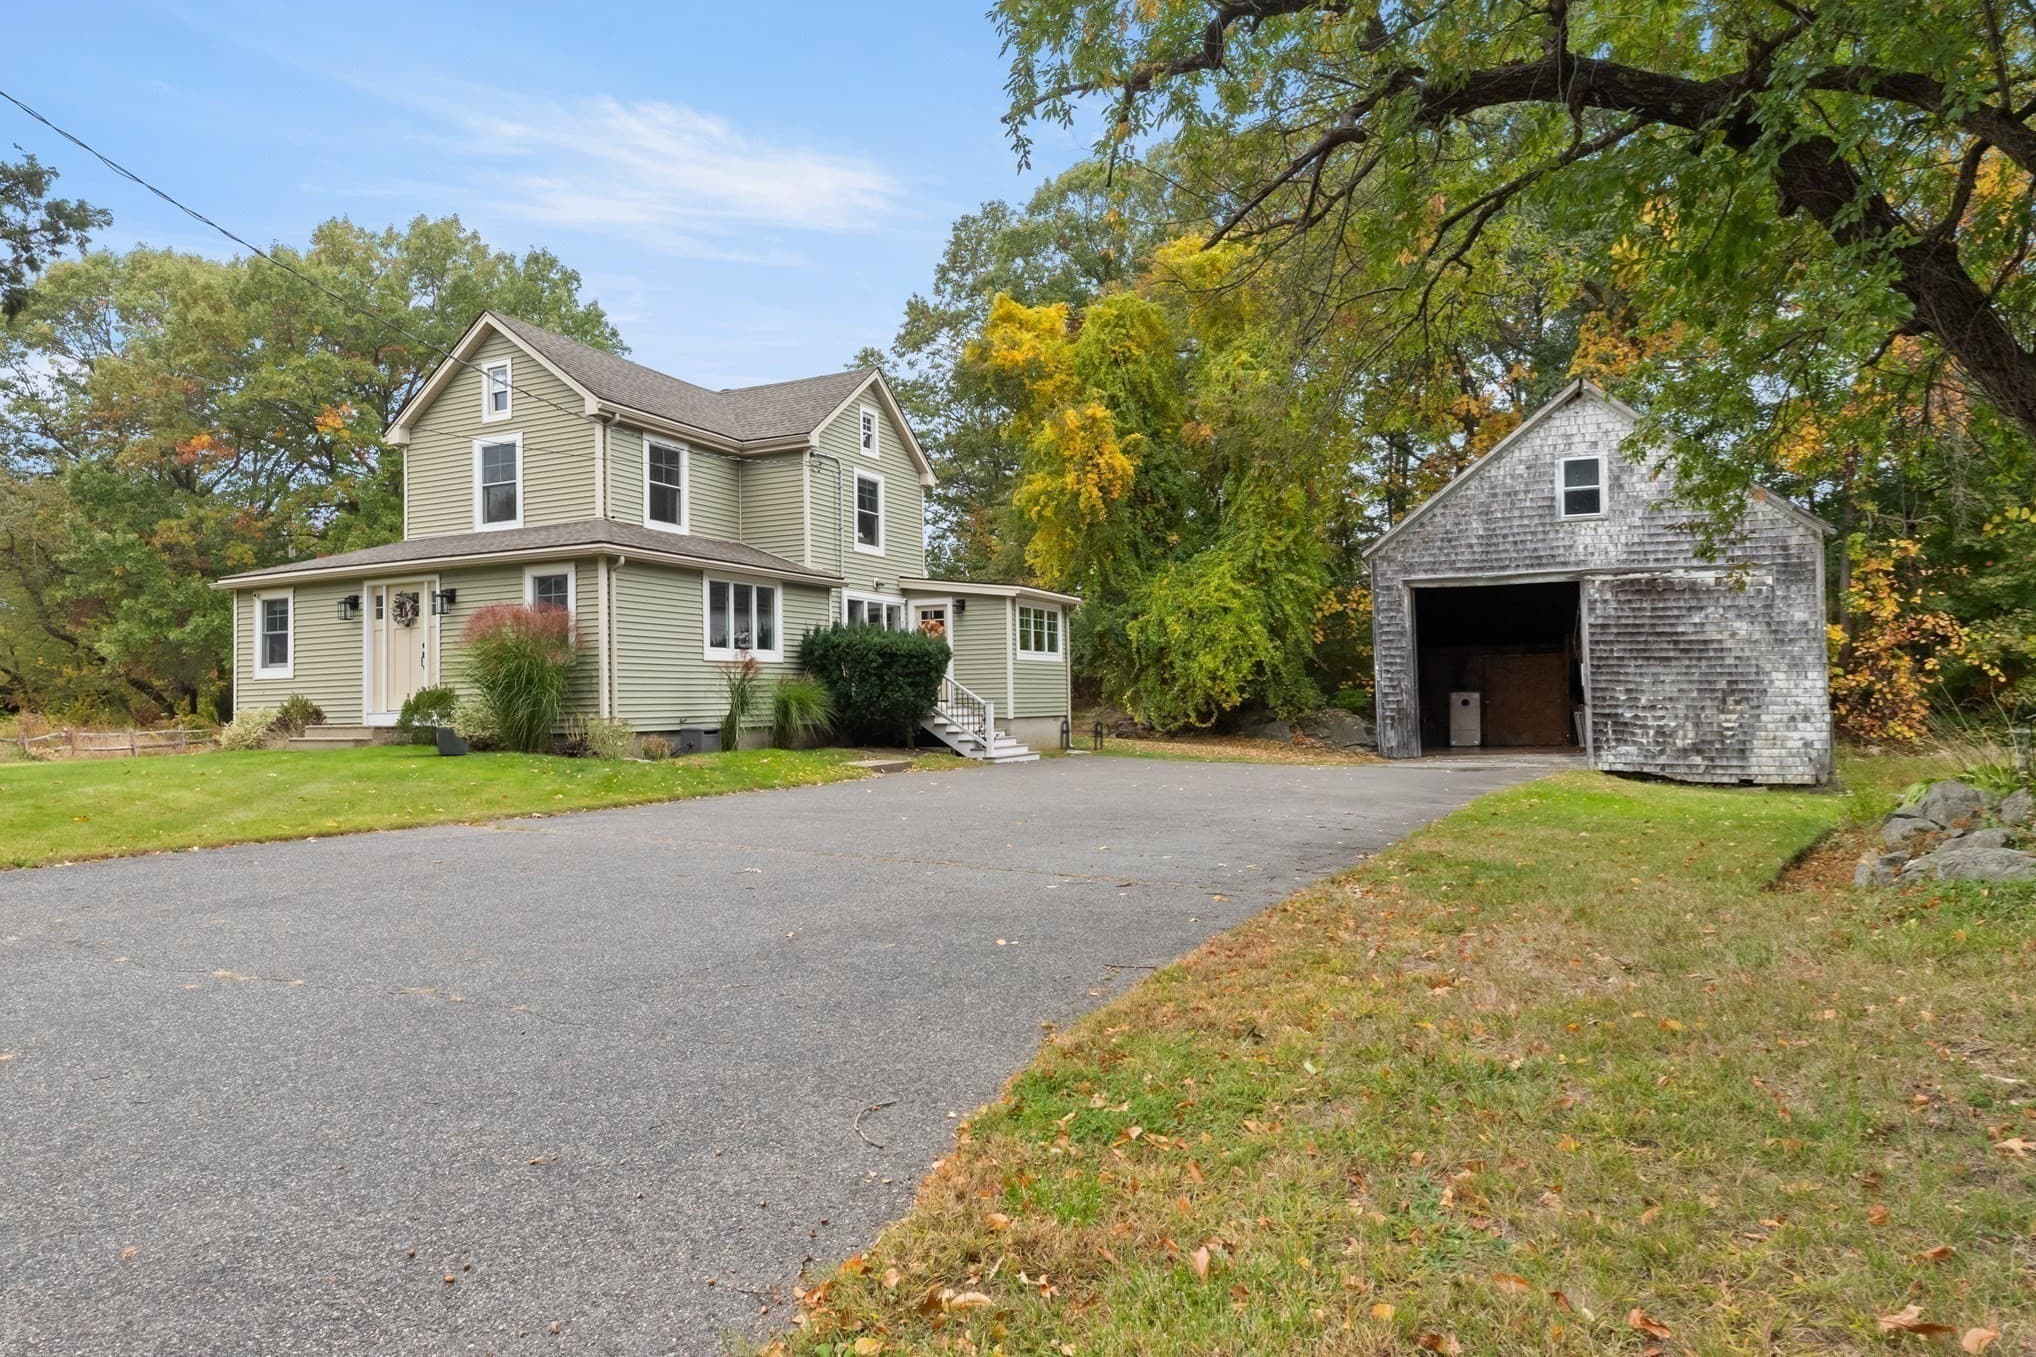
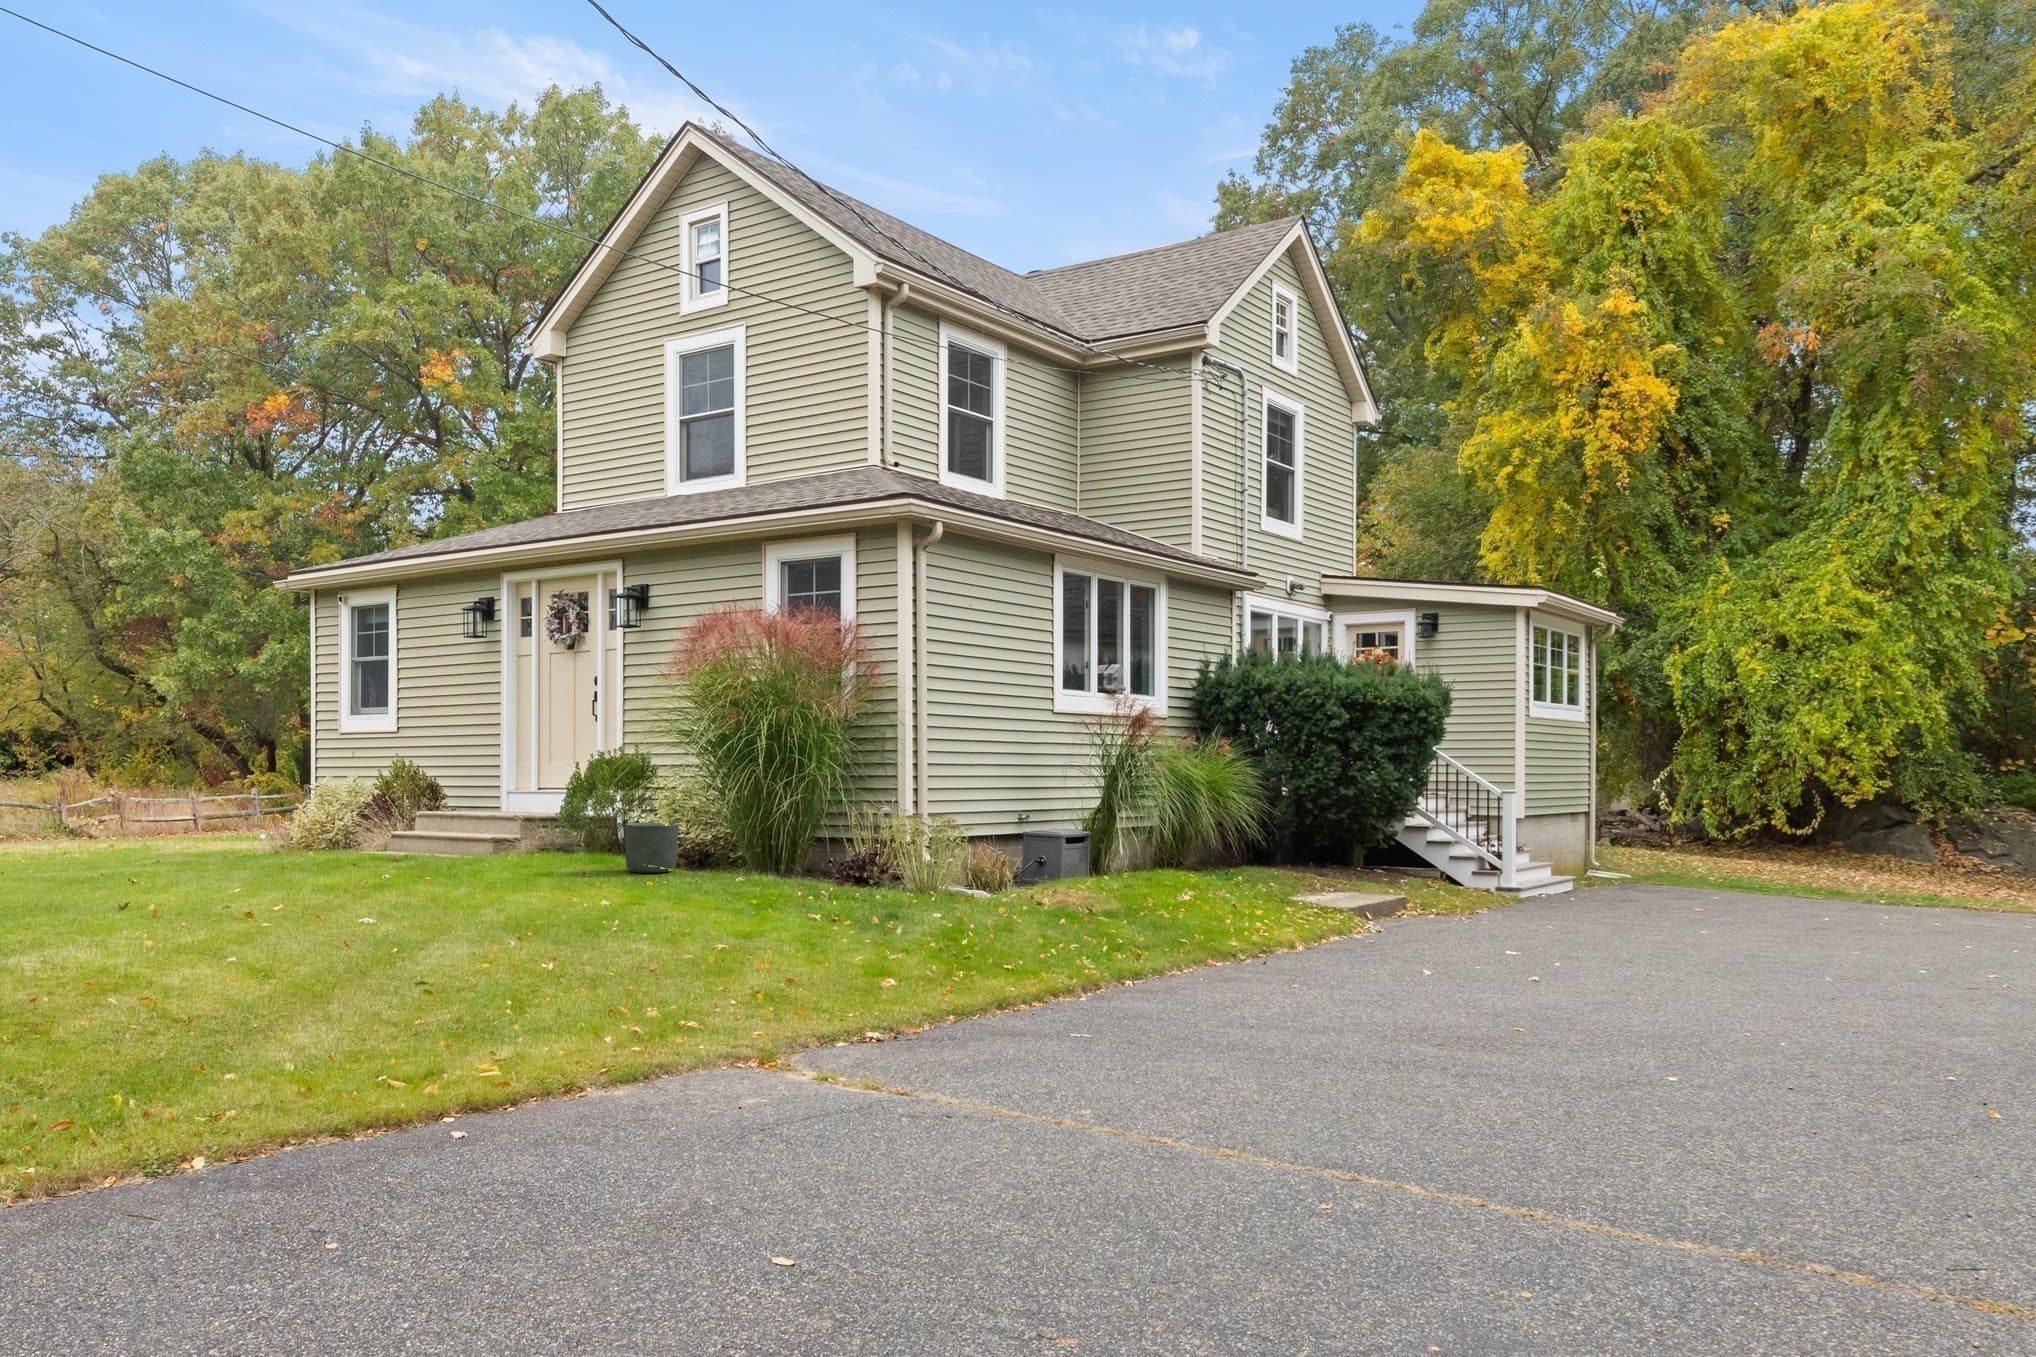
bench: present [1060,720,1103,750] -> none [1588,817,1664,870]

